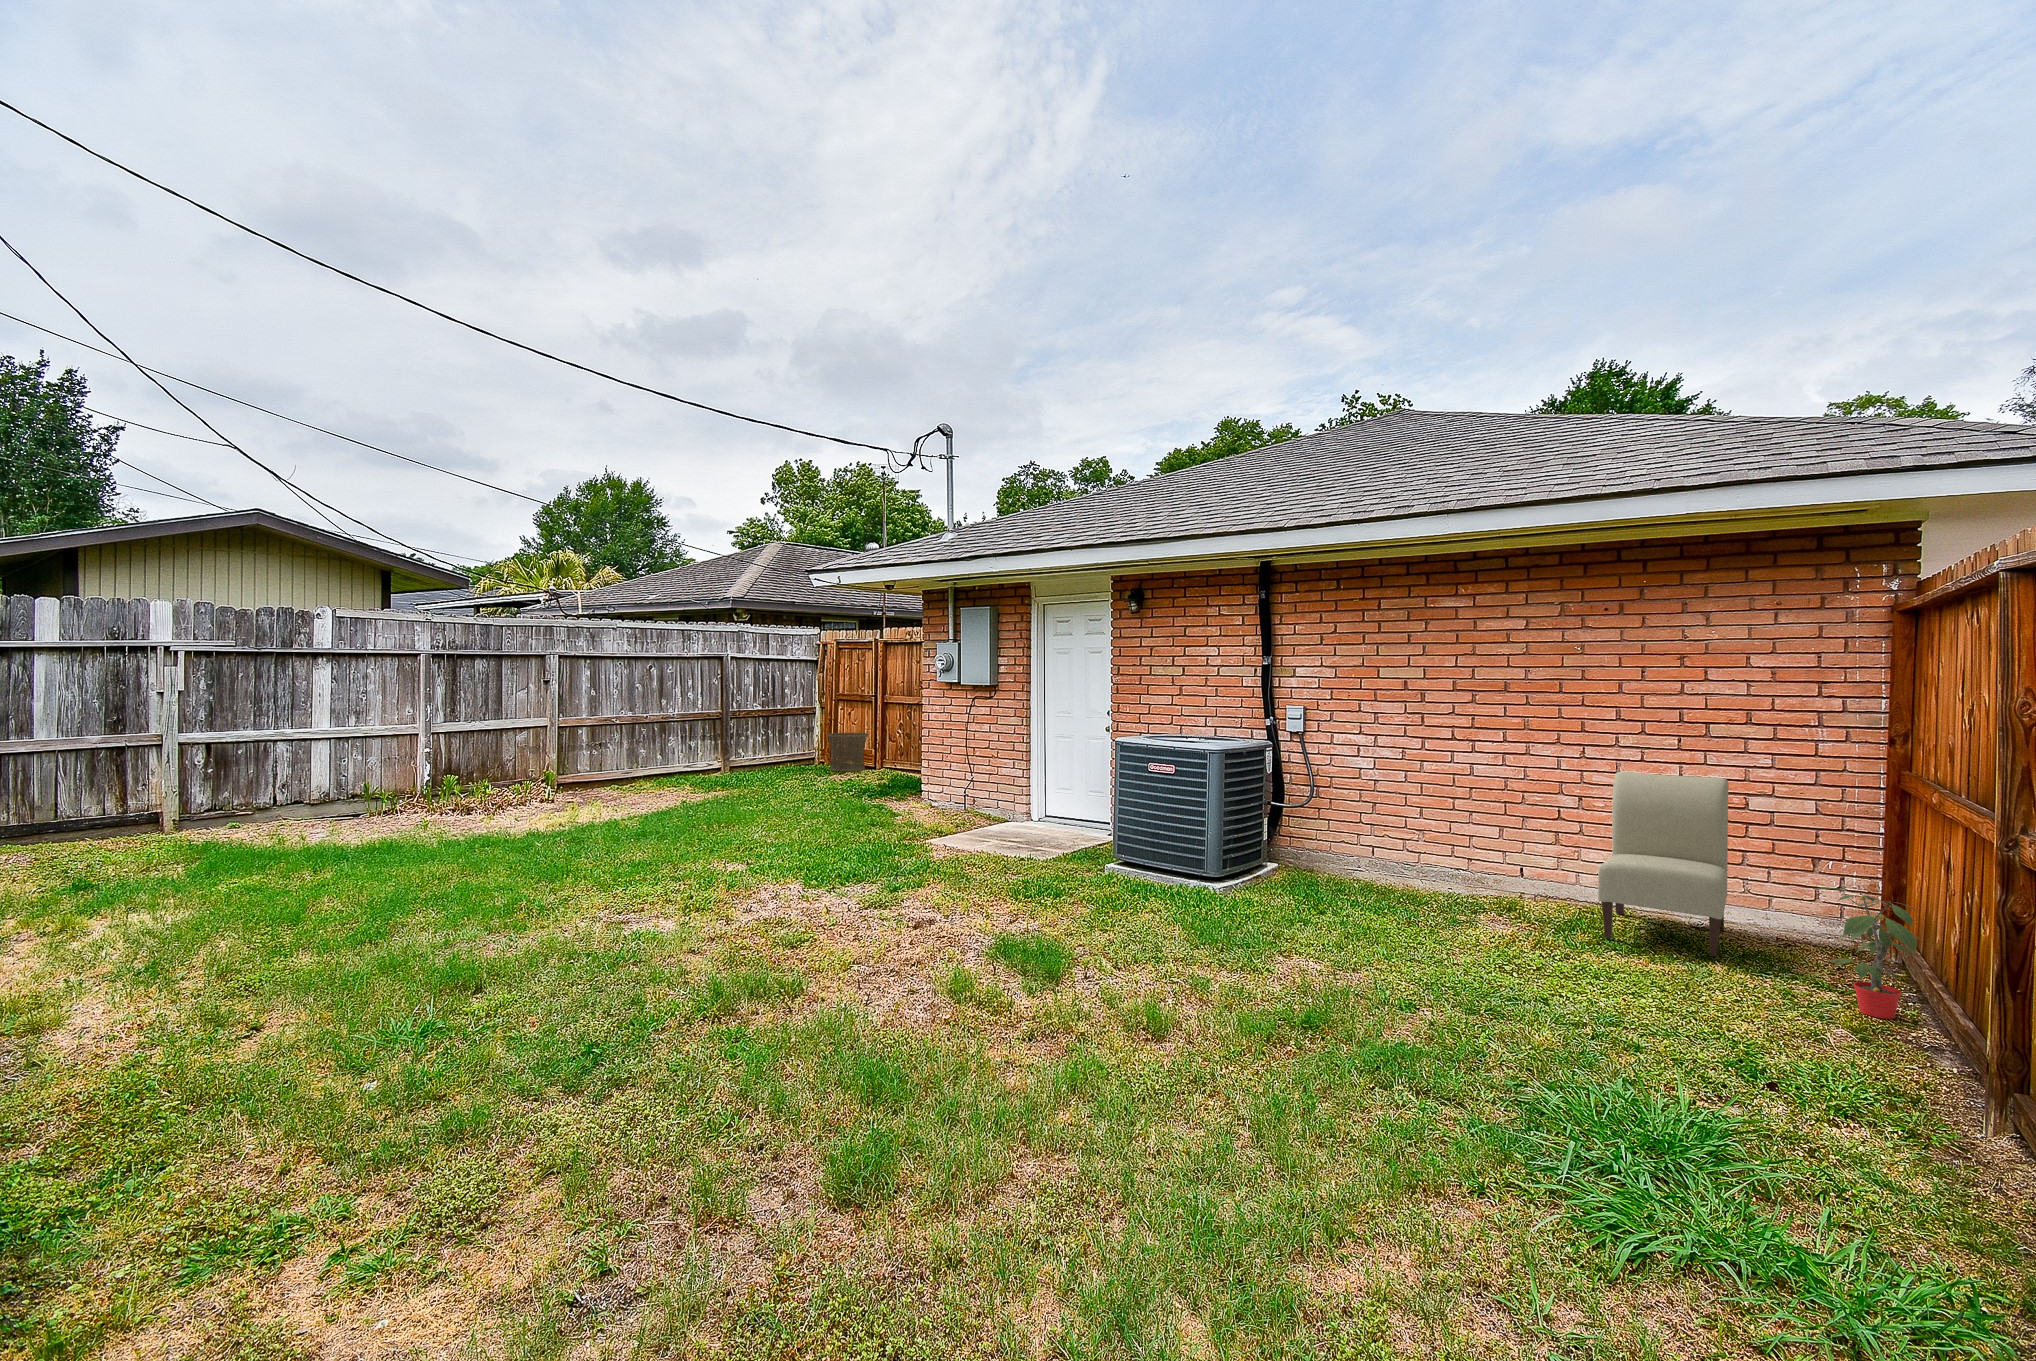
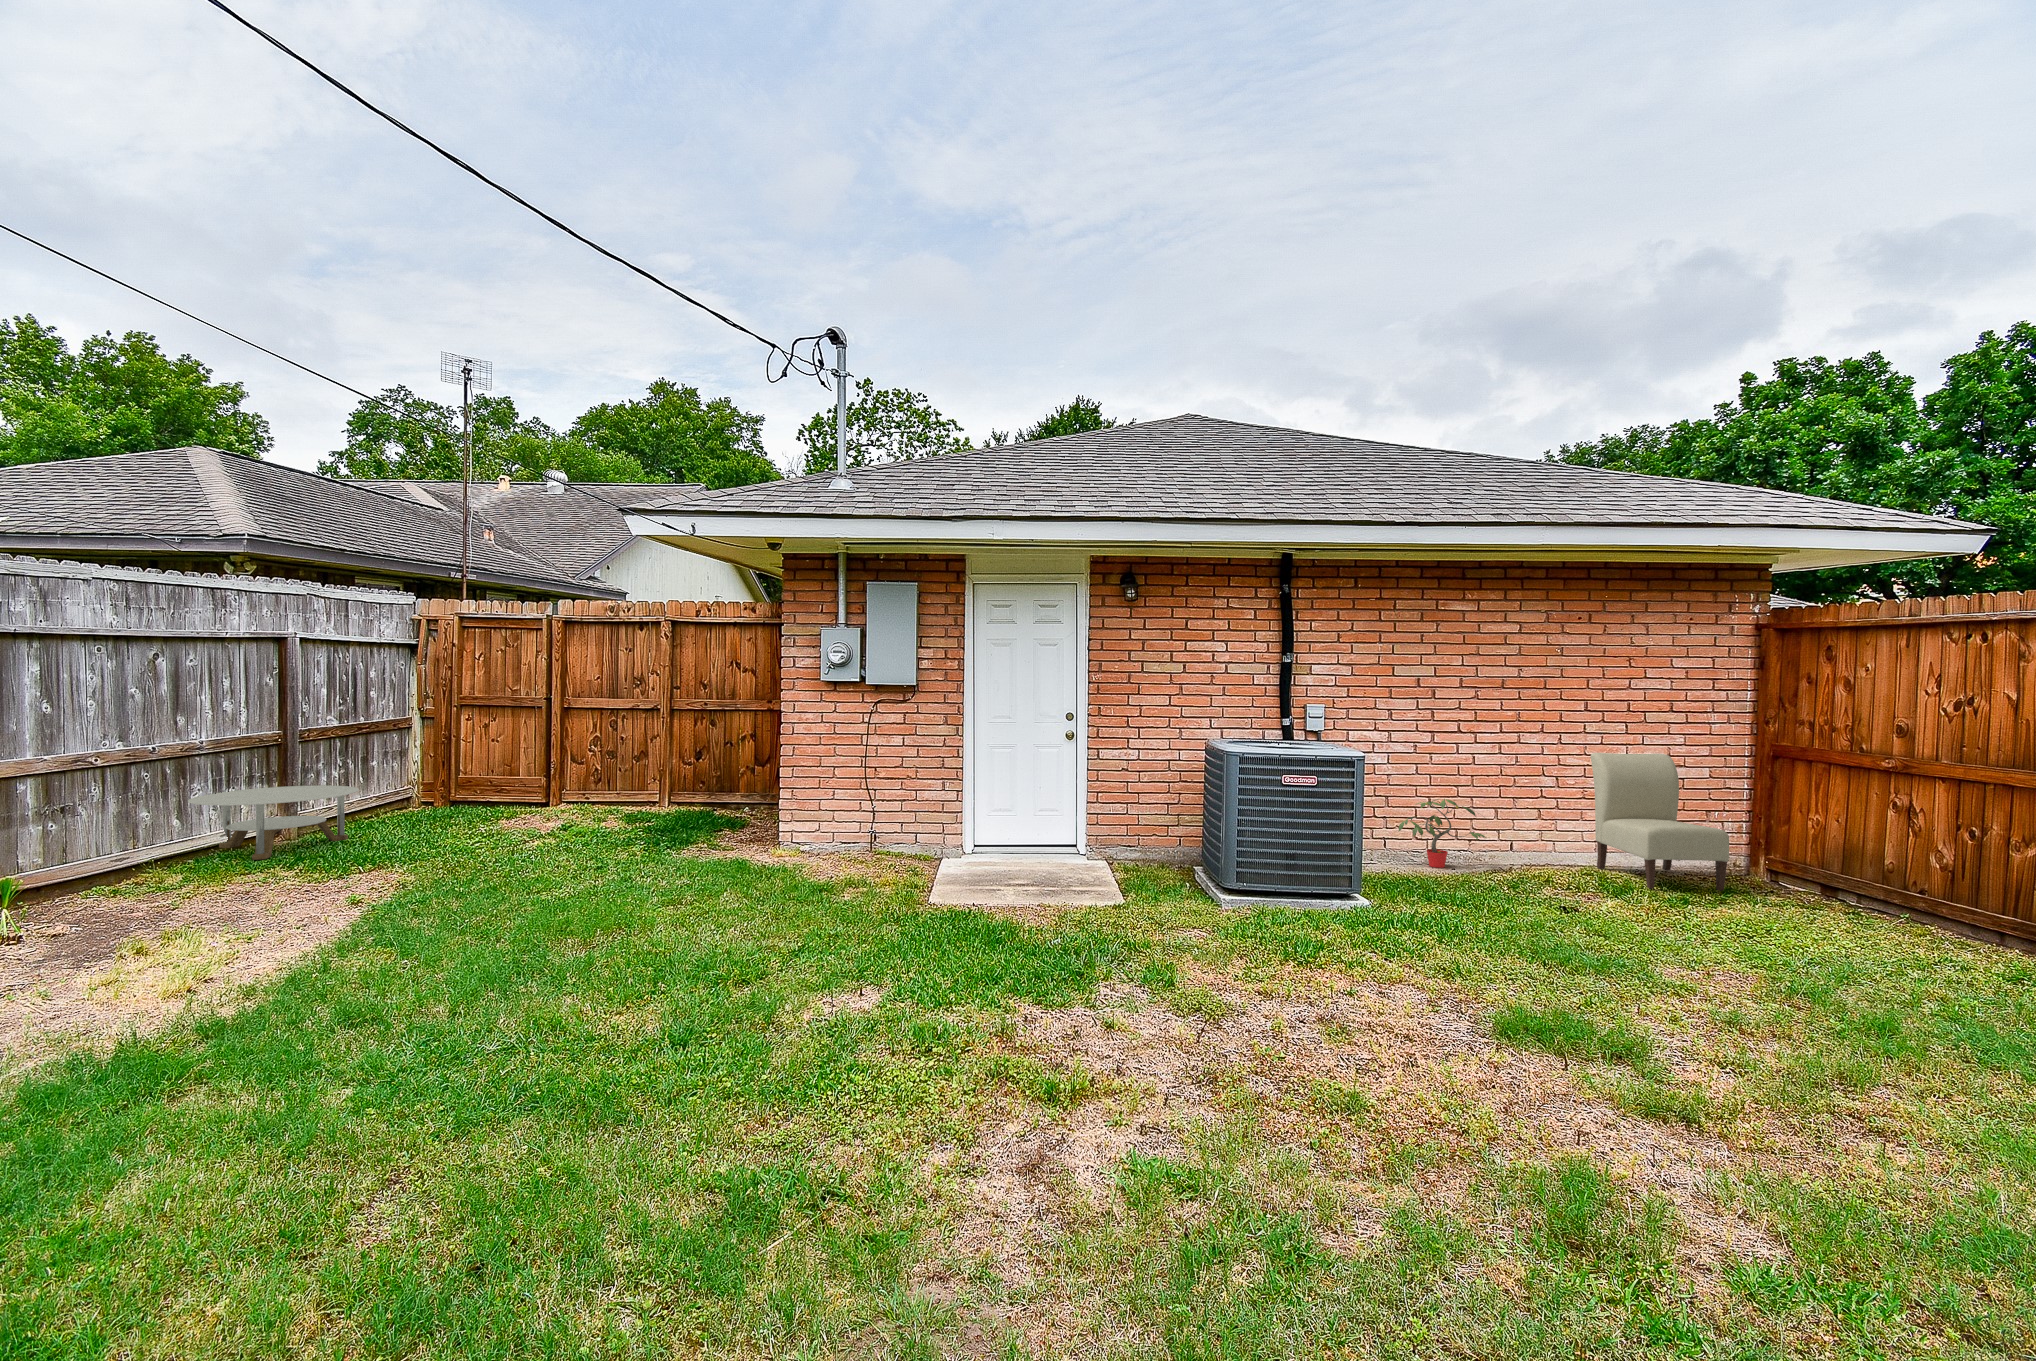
basket: present [827,733,869,771] -> none [485,754,556,814]
round table: none [658,744,740,782] -> present [188,785,359,860]
potted plant: present [1817,887,1918,1019] -> present [1399,799,1486,868]

